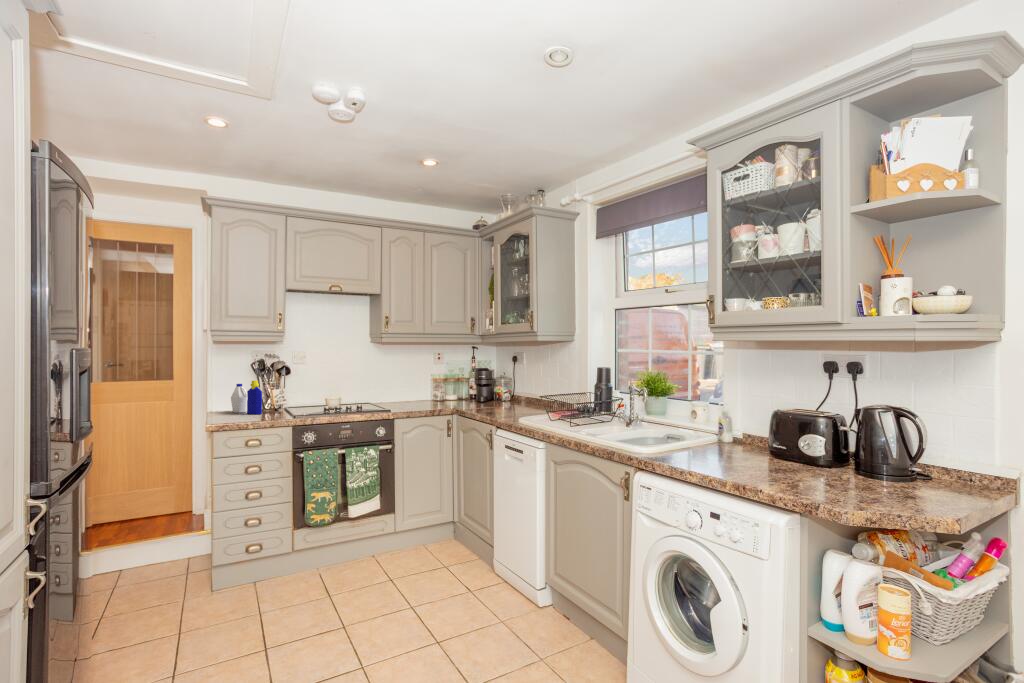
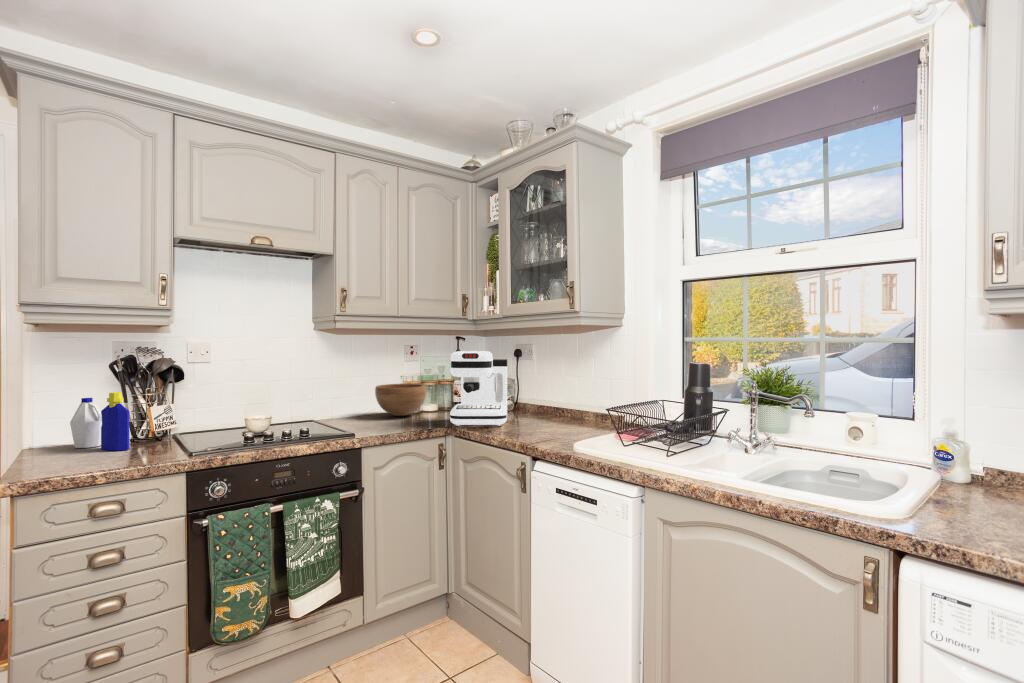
coffee maker: none [455,358,499,409] -> present [450,351,507,426]
bowl: none [411,380,446,402] -> present [375,384,426,416]

